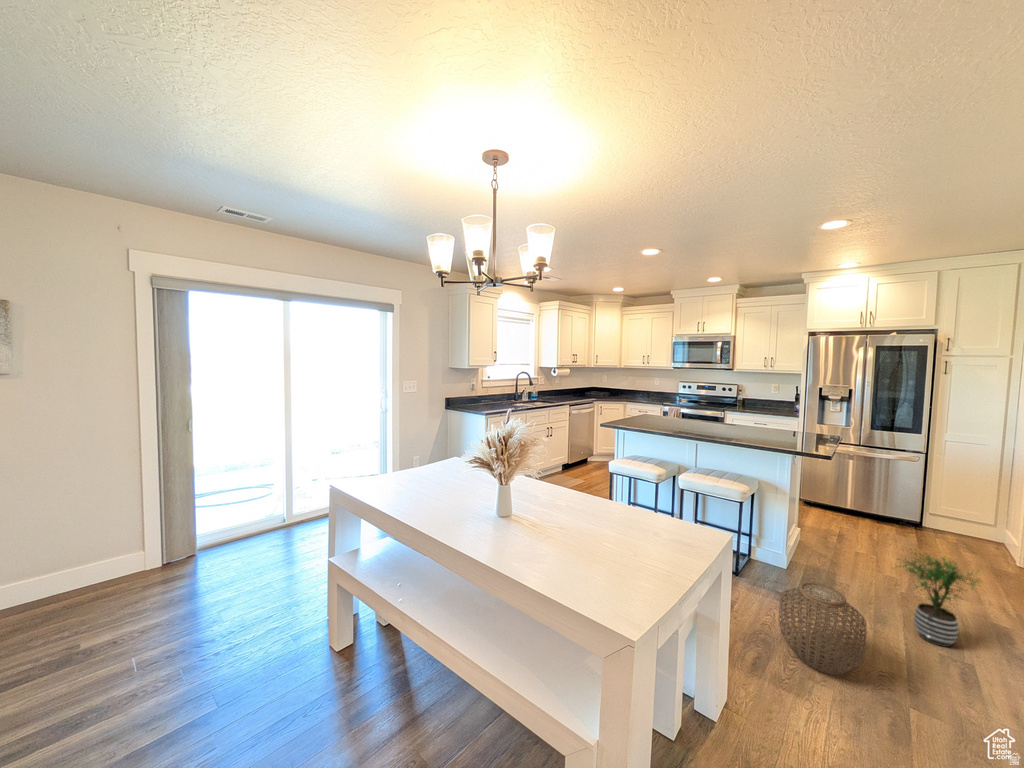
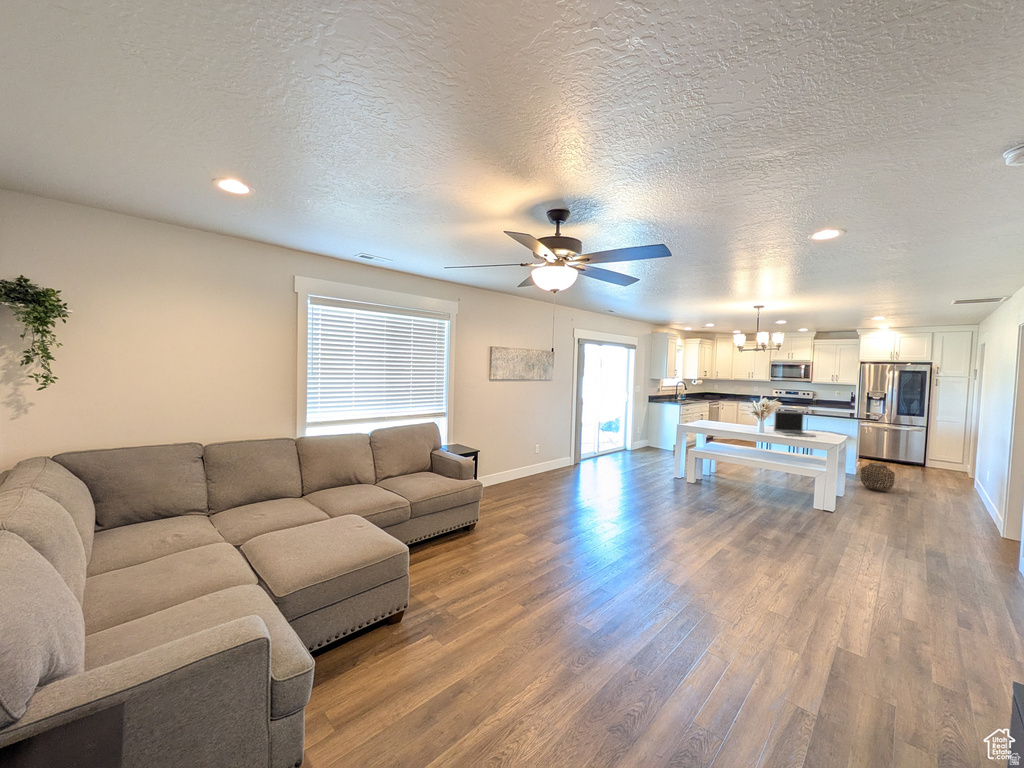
laptop: none [510,458,606,556] -> present [773,411,816,437]
potted plant: present [896,554,980,647] -> none [906,455,940,490]

